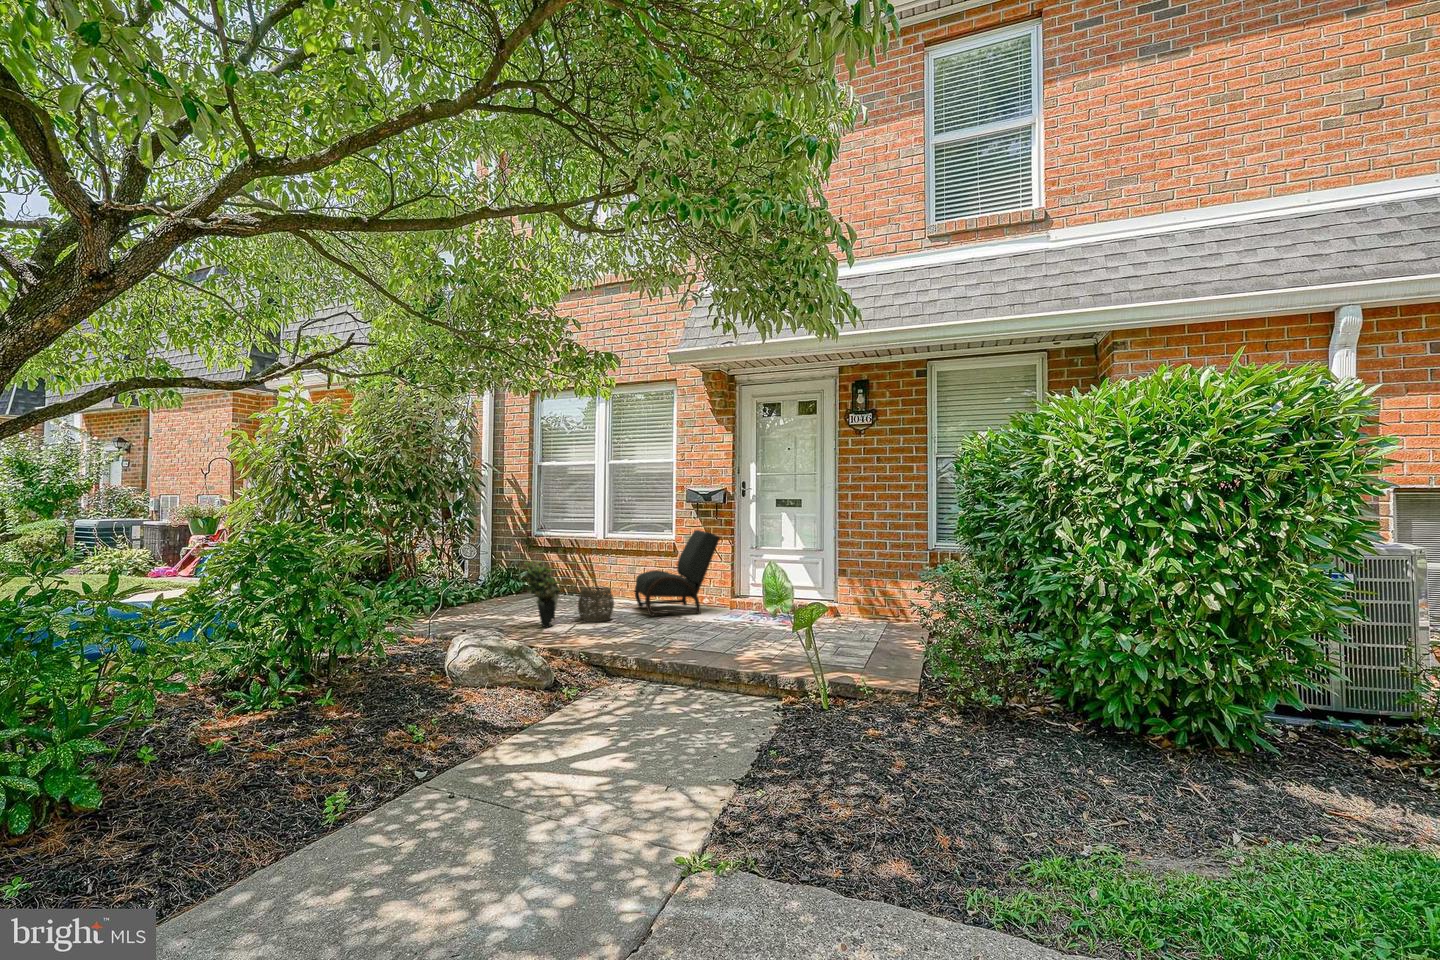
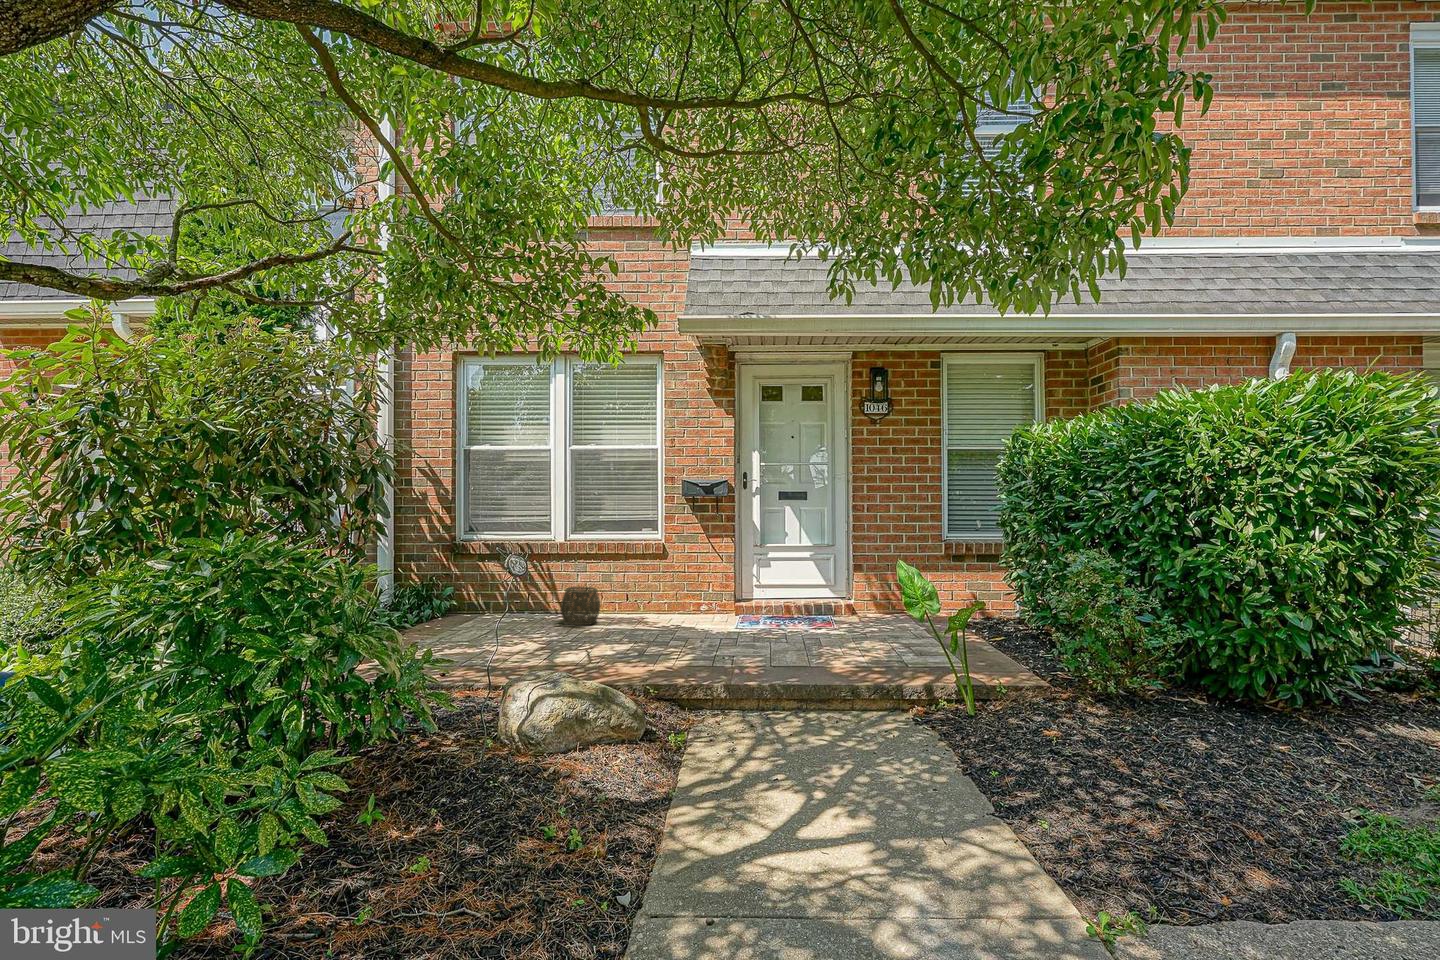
lounge chair: present [635,530,720,617] -> none [622,526,718,621]
potted plant: present [524,561,560,628] -> none [502,556,543,631]

